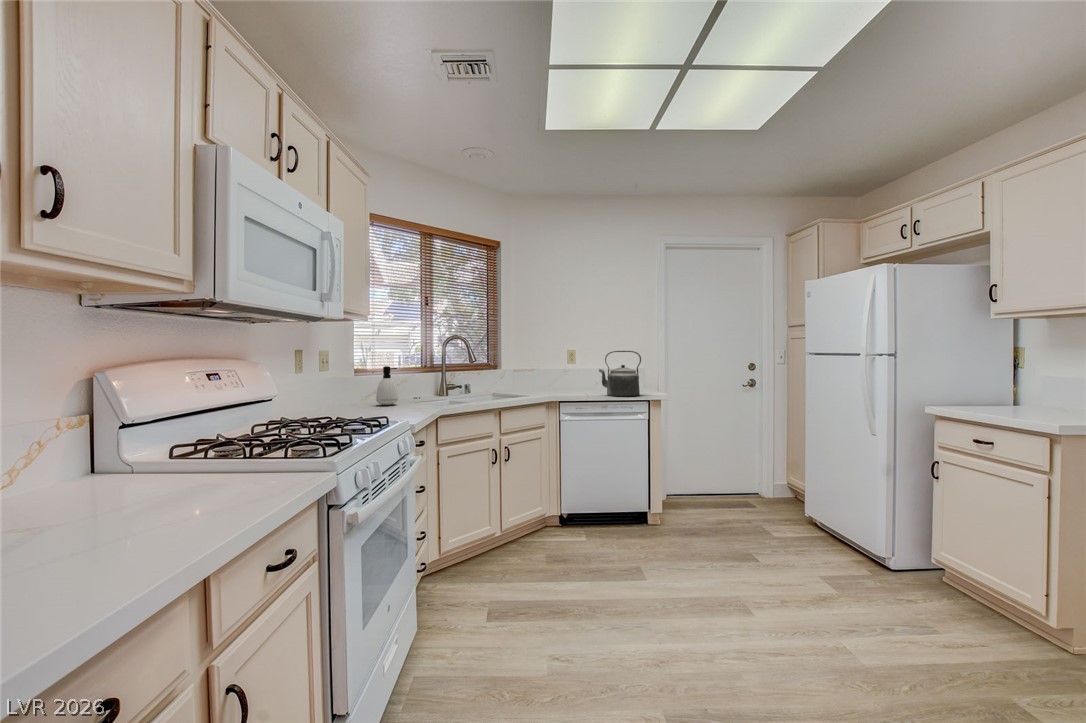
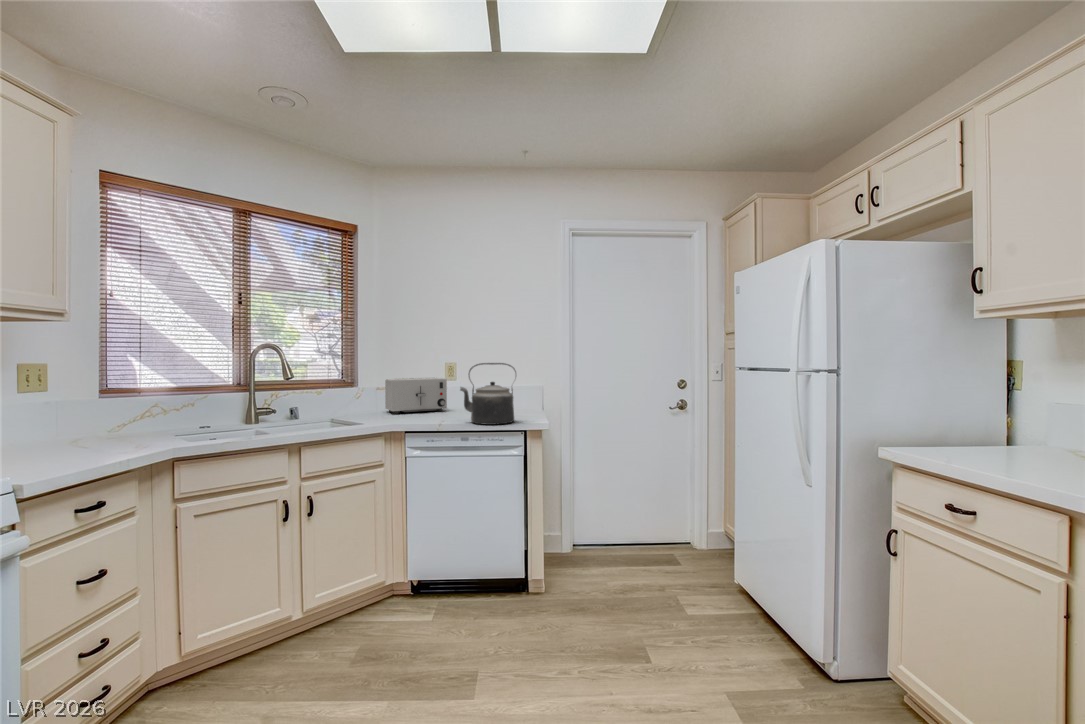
toaster: none [523,363,571,391] -> present [385,377,447,414]
soap dispenser: present [376,366,398,405] -> none [100,385,140,441]

